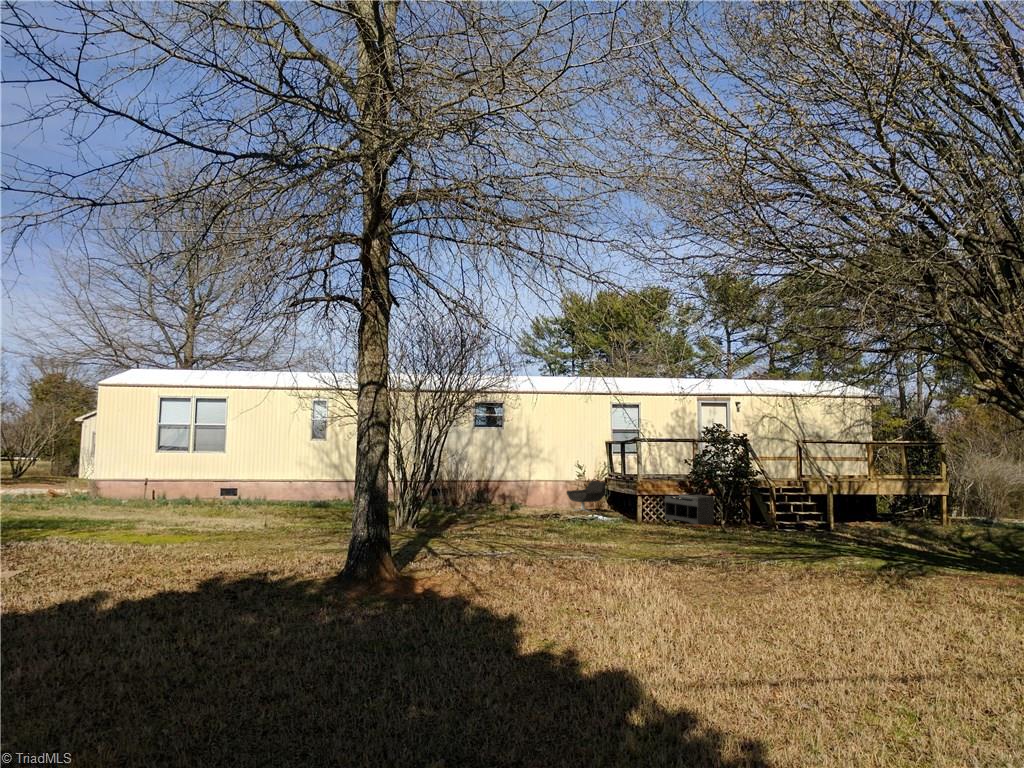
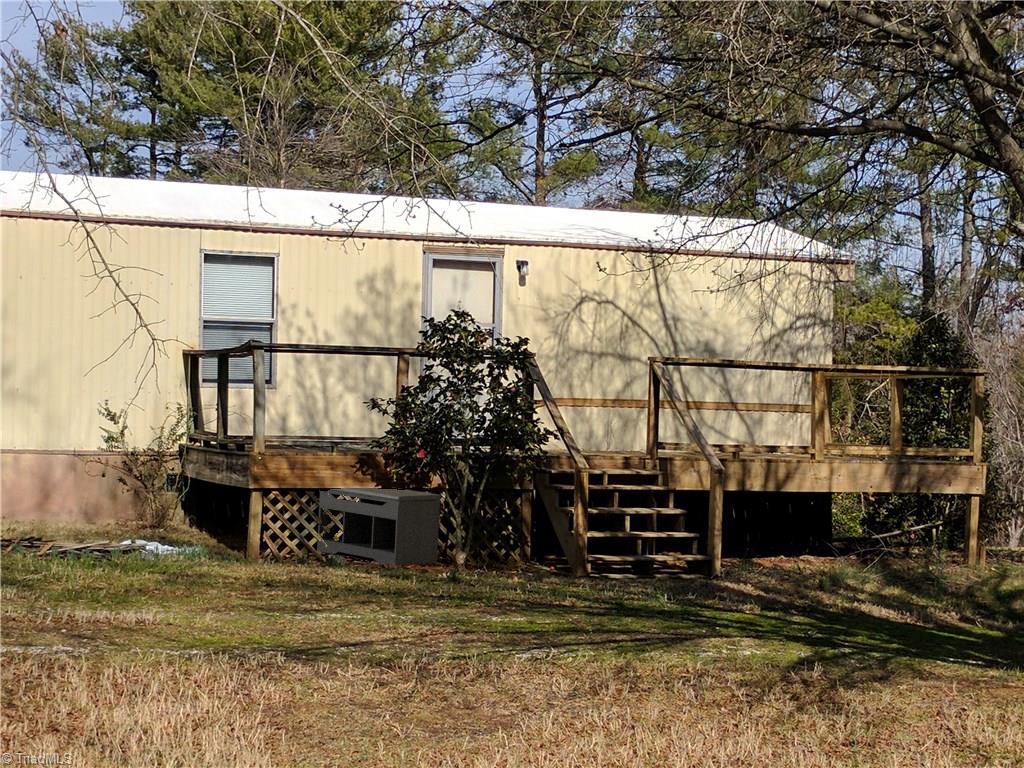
lounge chair: present [567,481,606,511] -> none [72,449,178,532]

